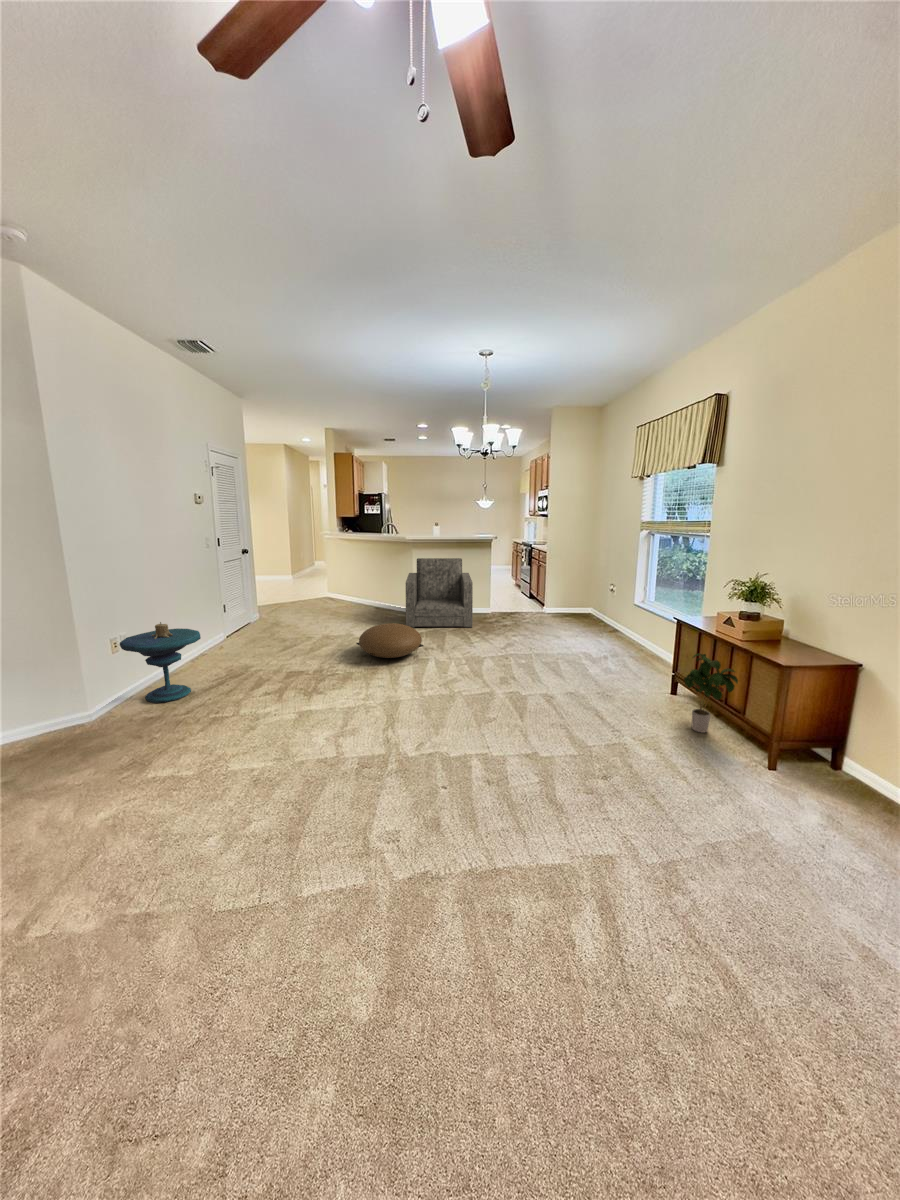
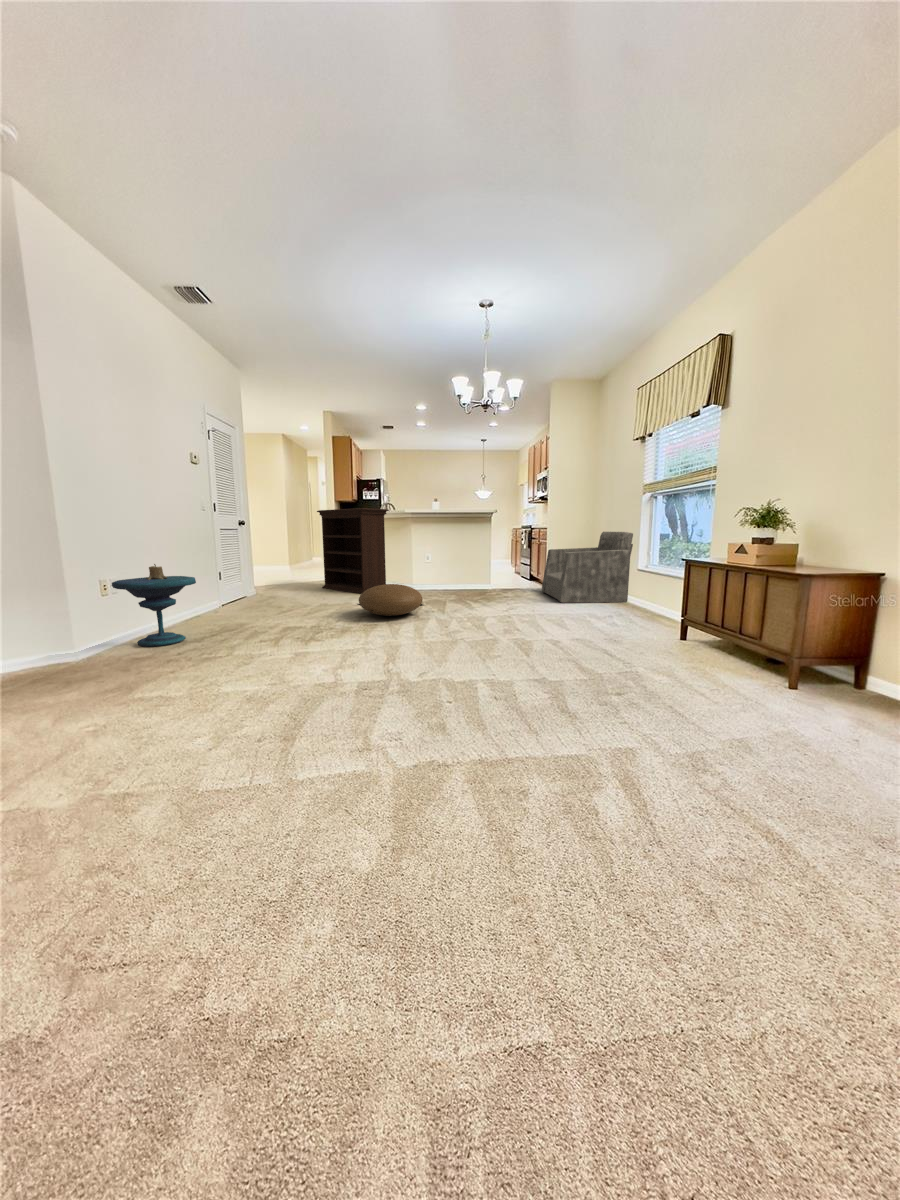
bookshelf: none [317,534,389,622] -> present [317,508,389,594]
armchair: present [406,558,473,628] -> present [542,532,633,603]
potted plant: present [684,654,738,733] -> none [694,583,753,663]

